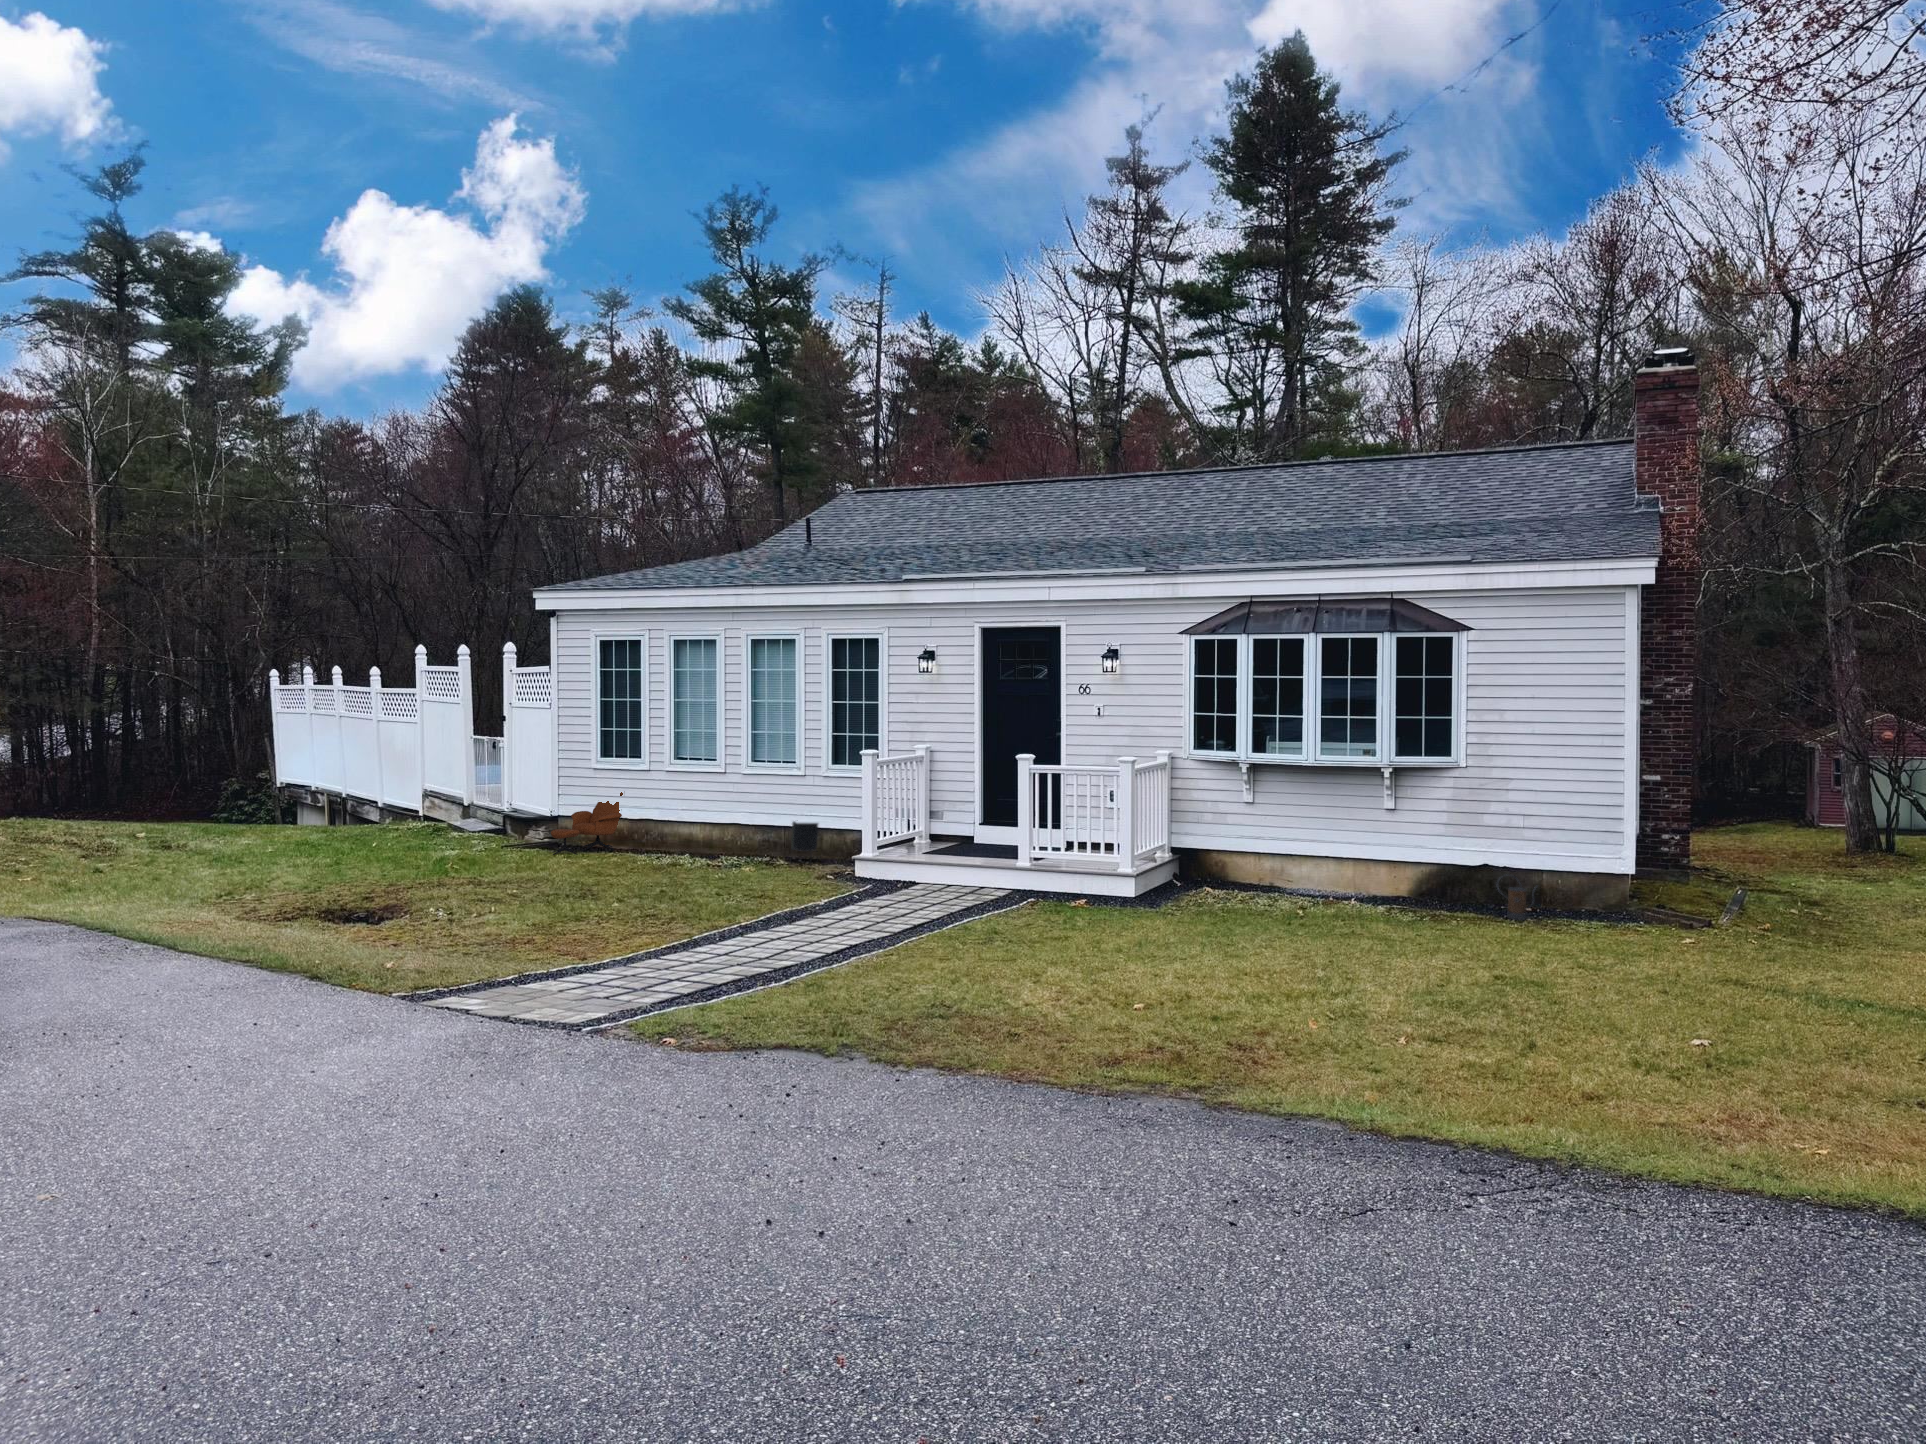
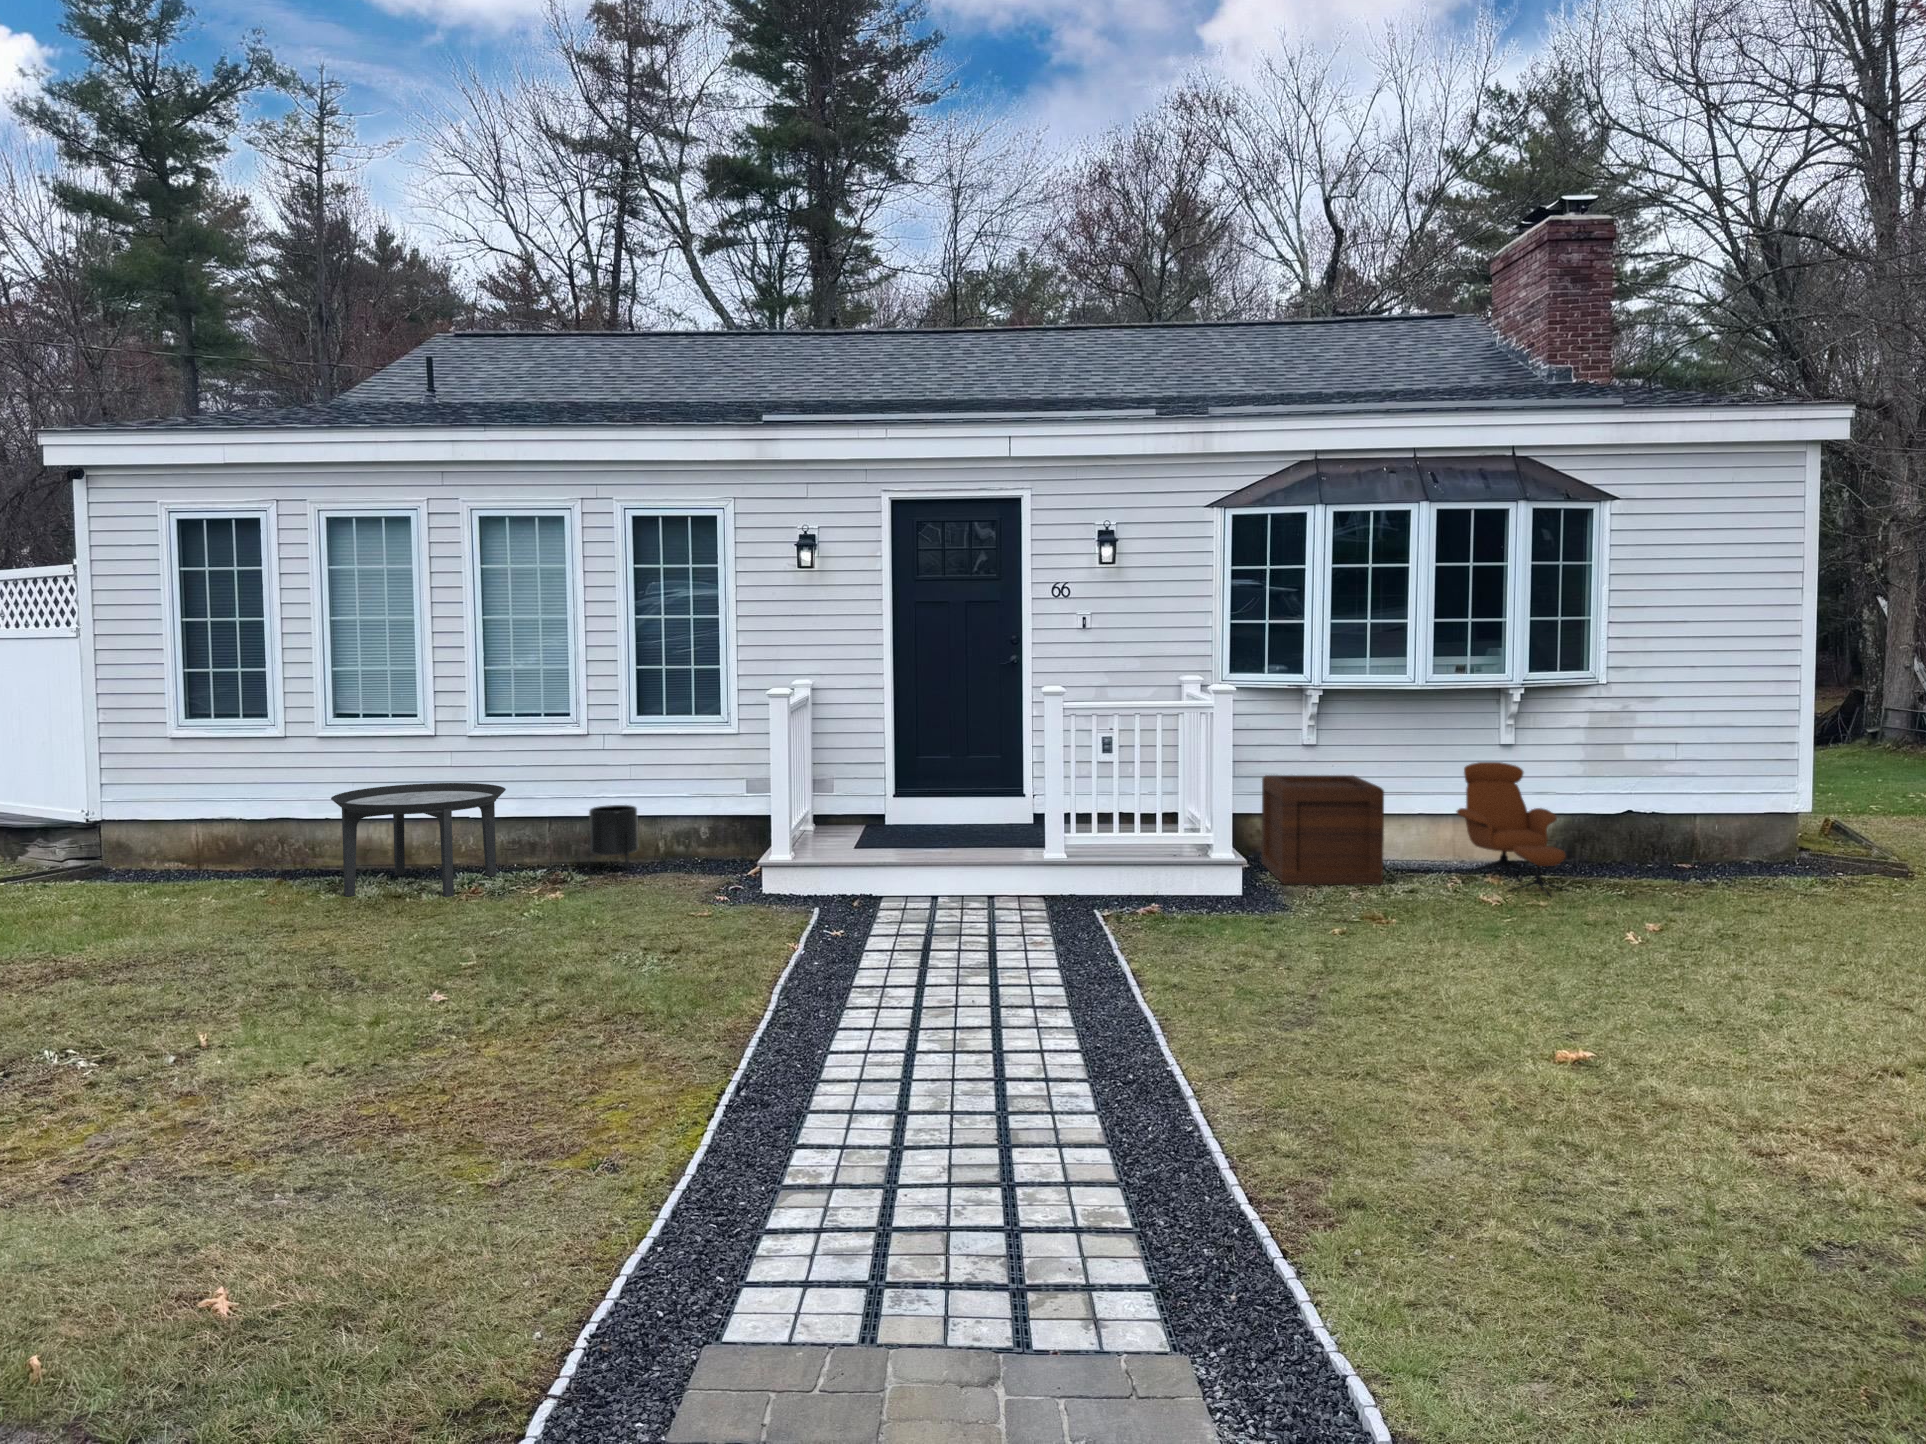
lounge chair: present [551,792,623,855] -> present [1456,762,1566,896]
round table: none [650,801,748,865] -> present [331,783,506,897]
wooden crate: none [1193,825,1279,906] -> present [1261,775,1384,885]
watering can: present [1497,874,1537,920] -> none [1650,816,1701,873]

